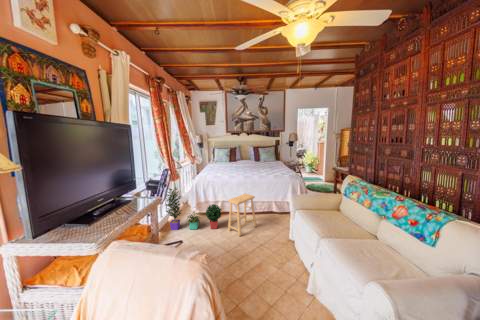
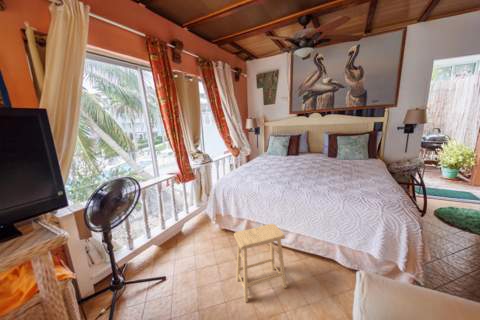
potted plant: present [166,188,222,230] -> none [163,195,233,268]

